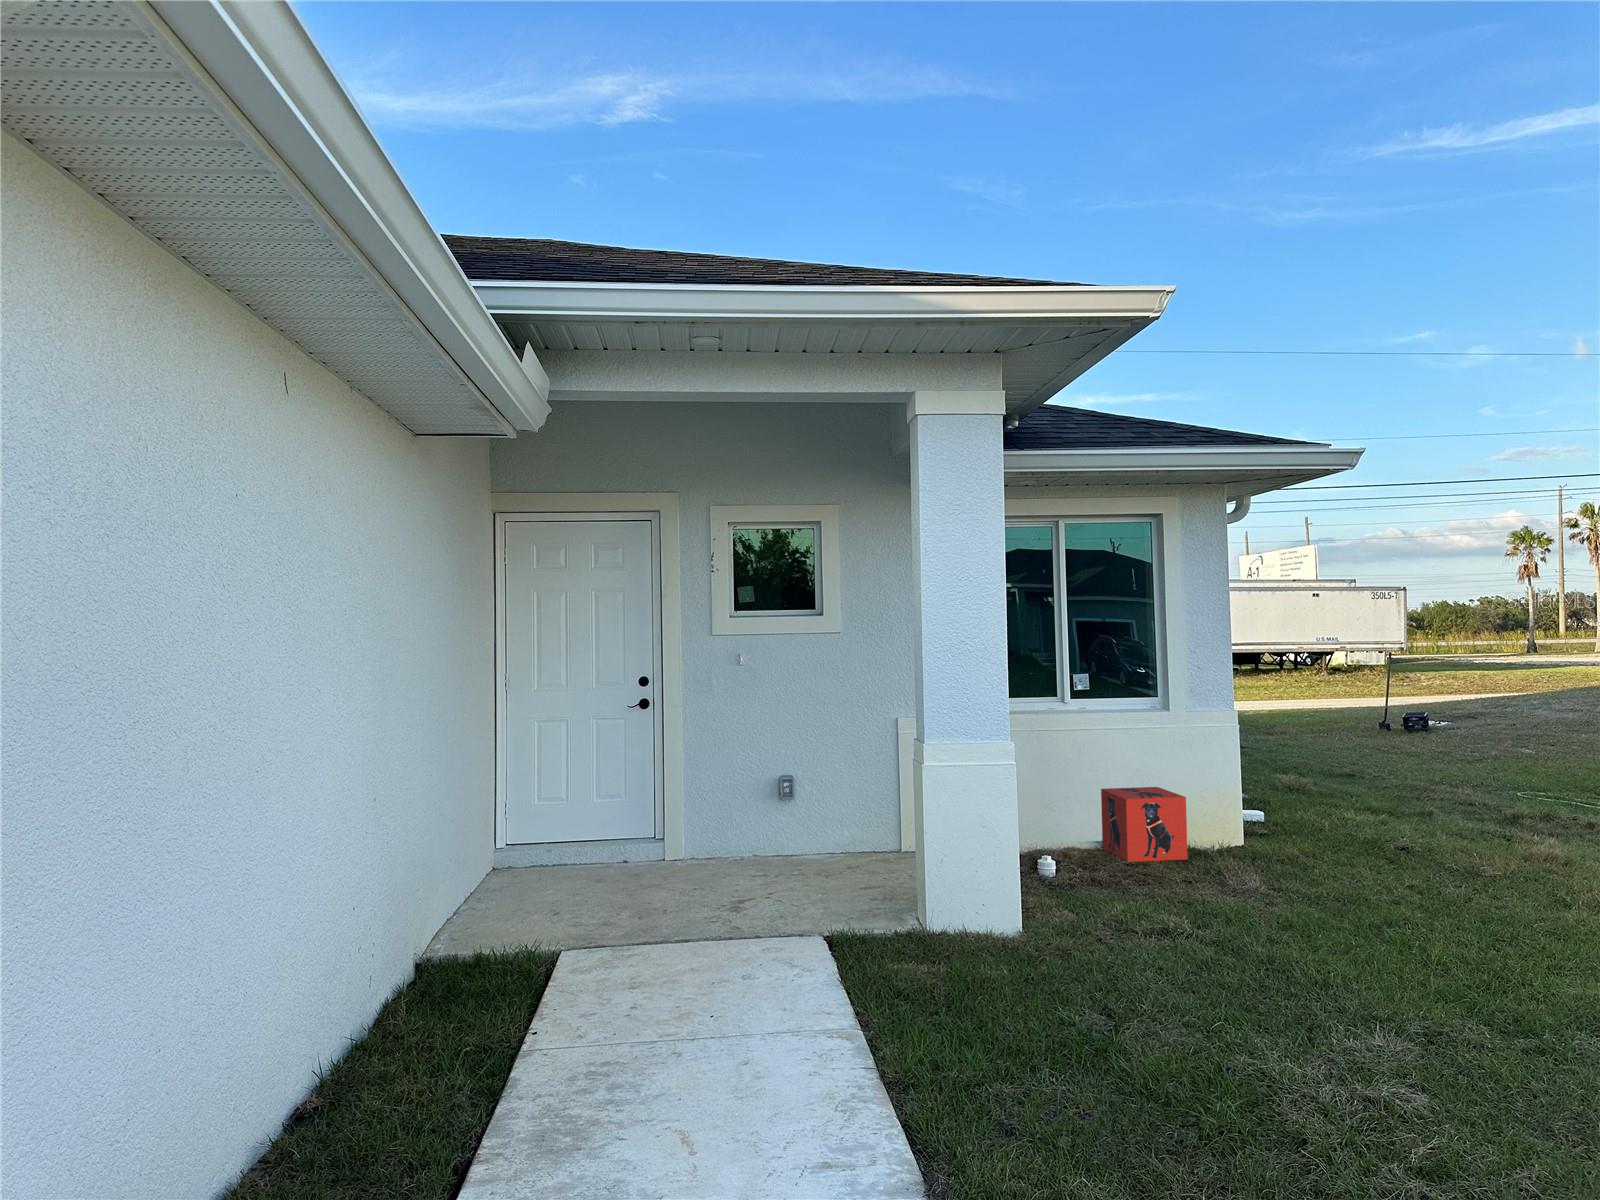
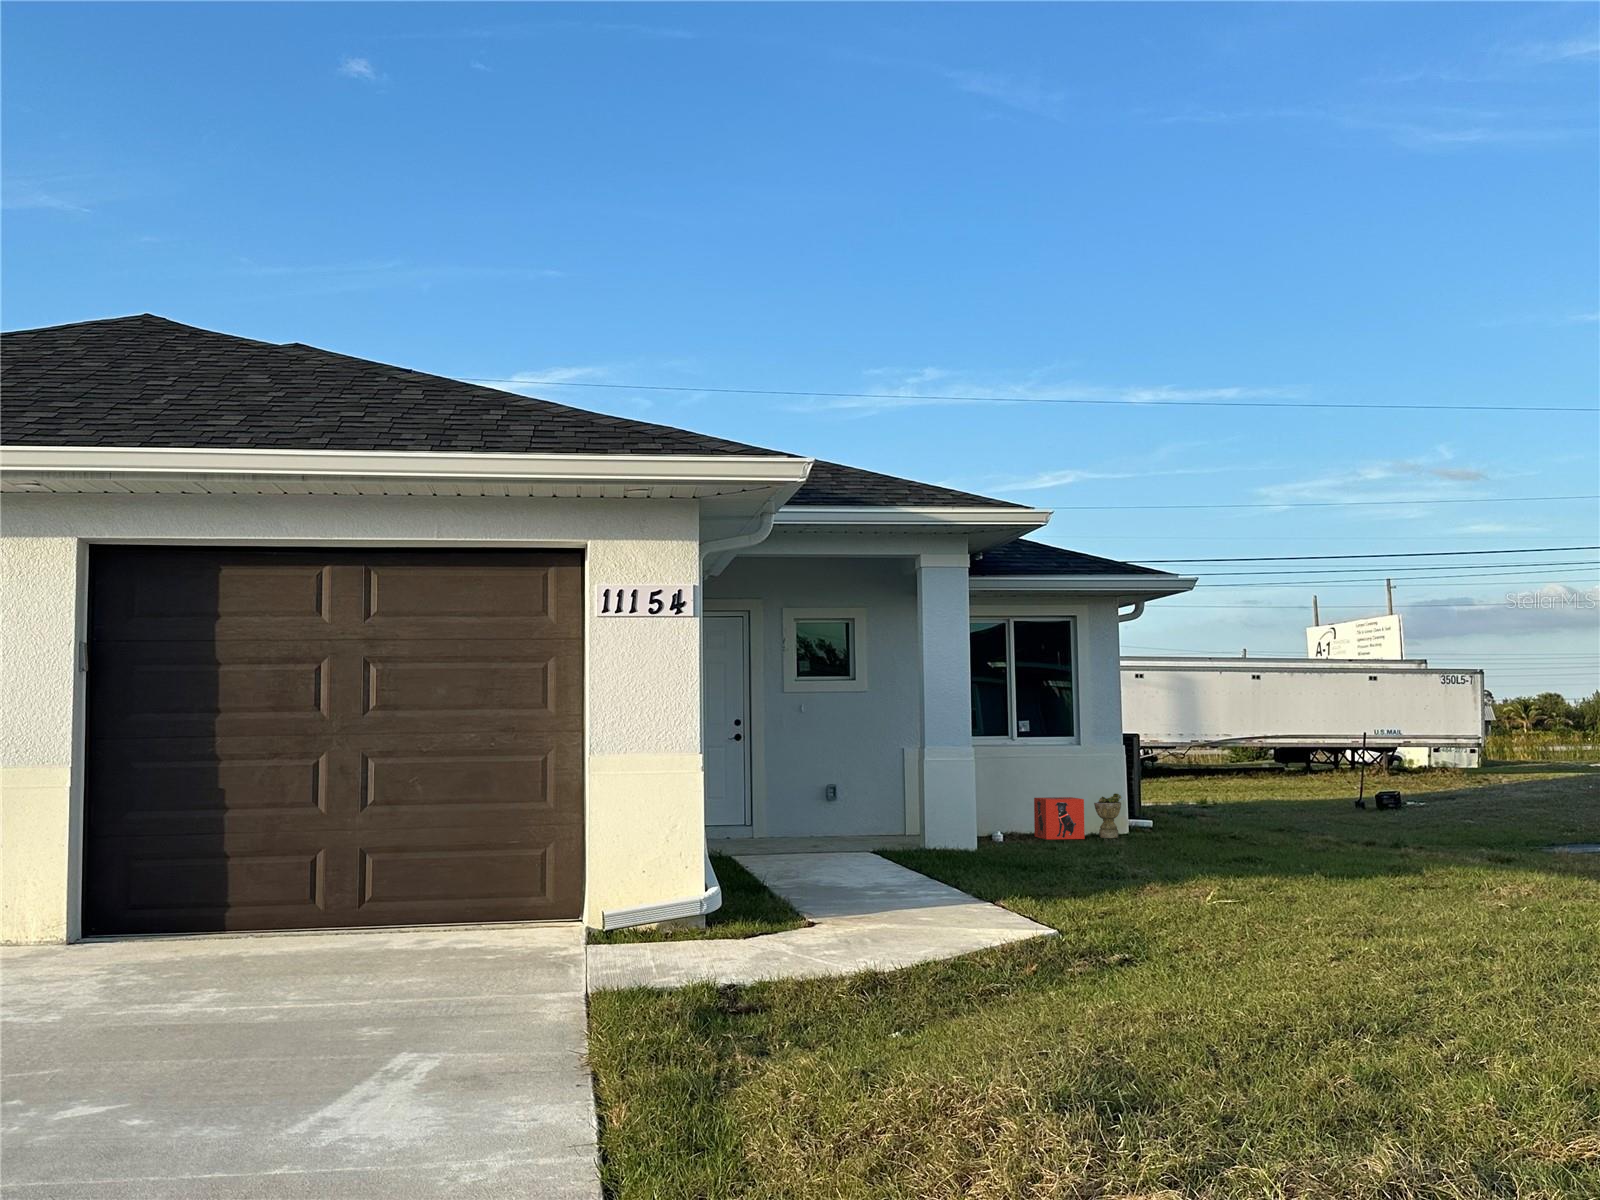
planter: none [1195,783,1240,854] -> present [1094,794,1121,838]

